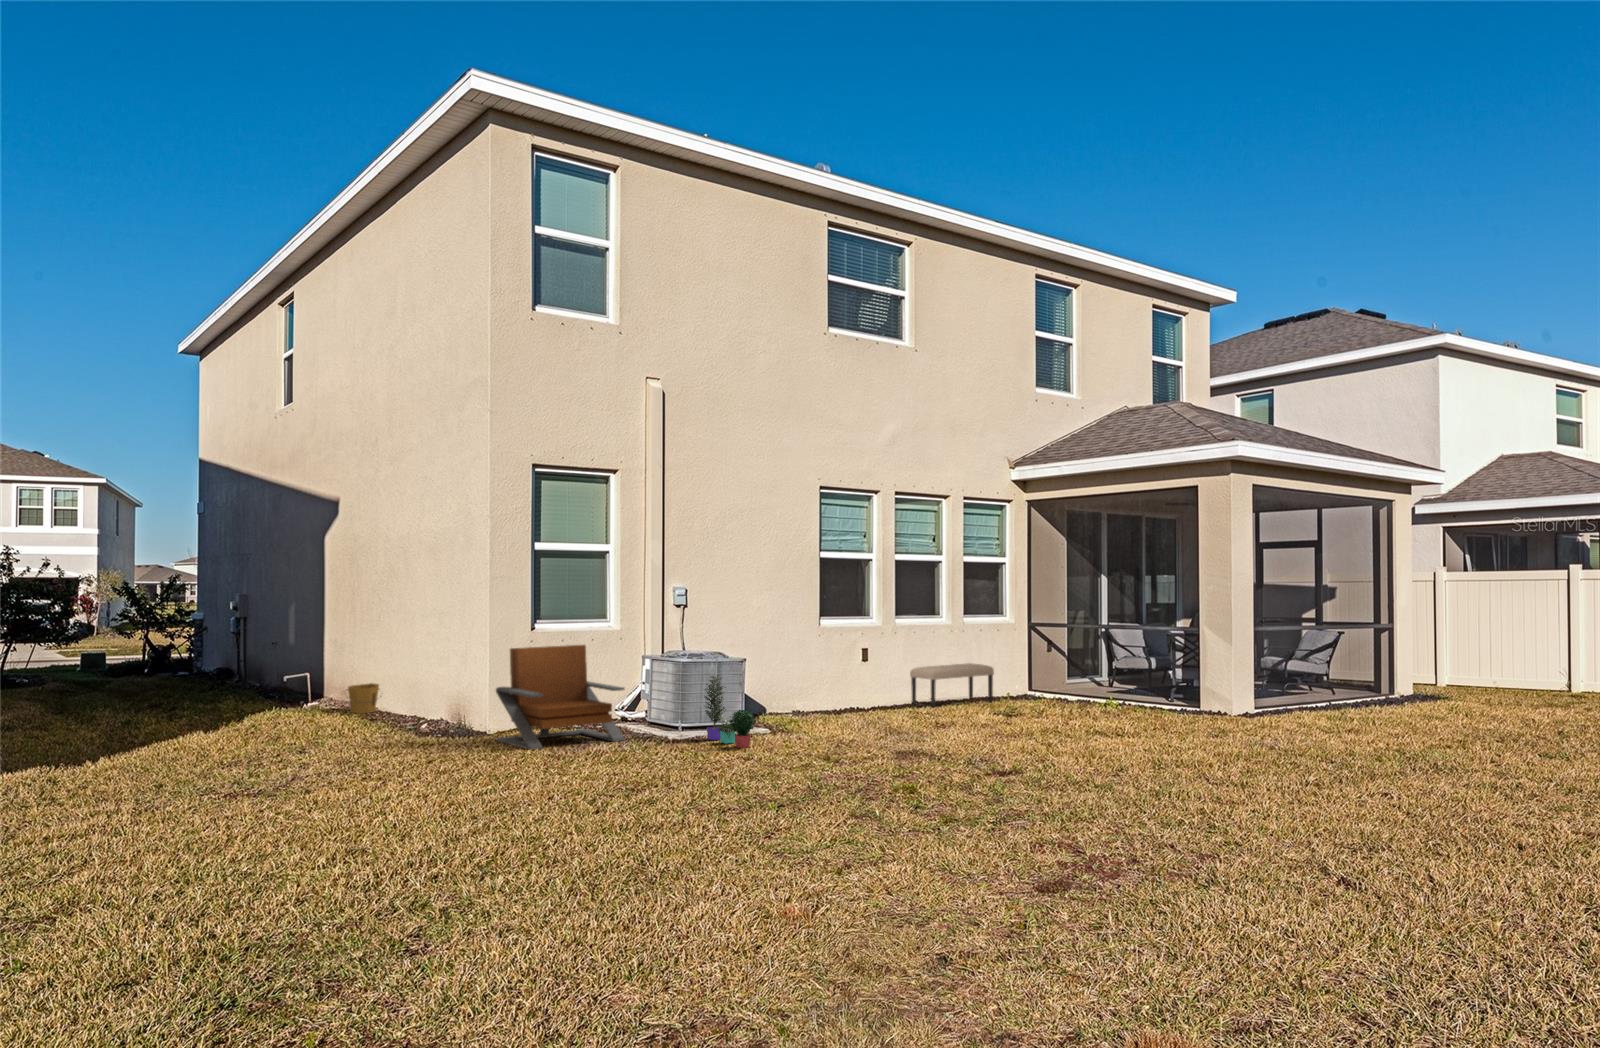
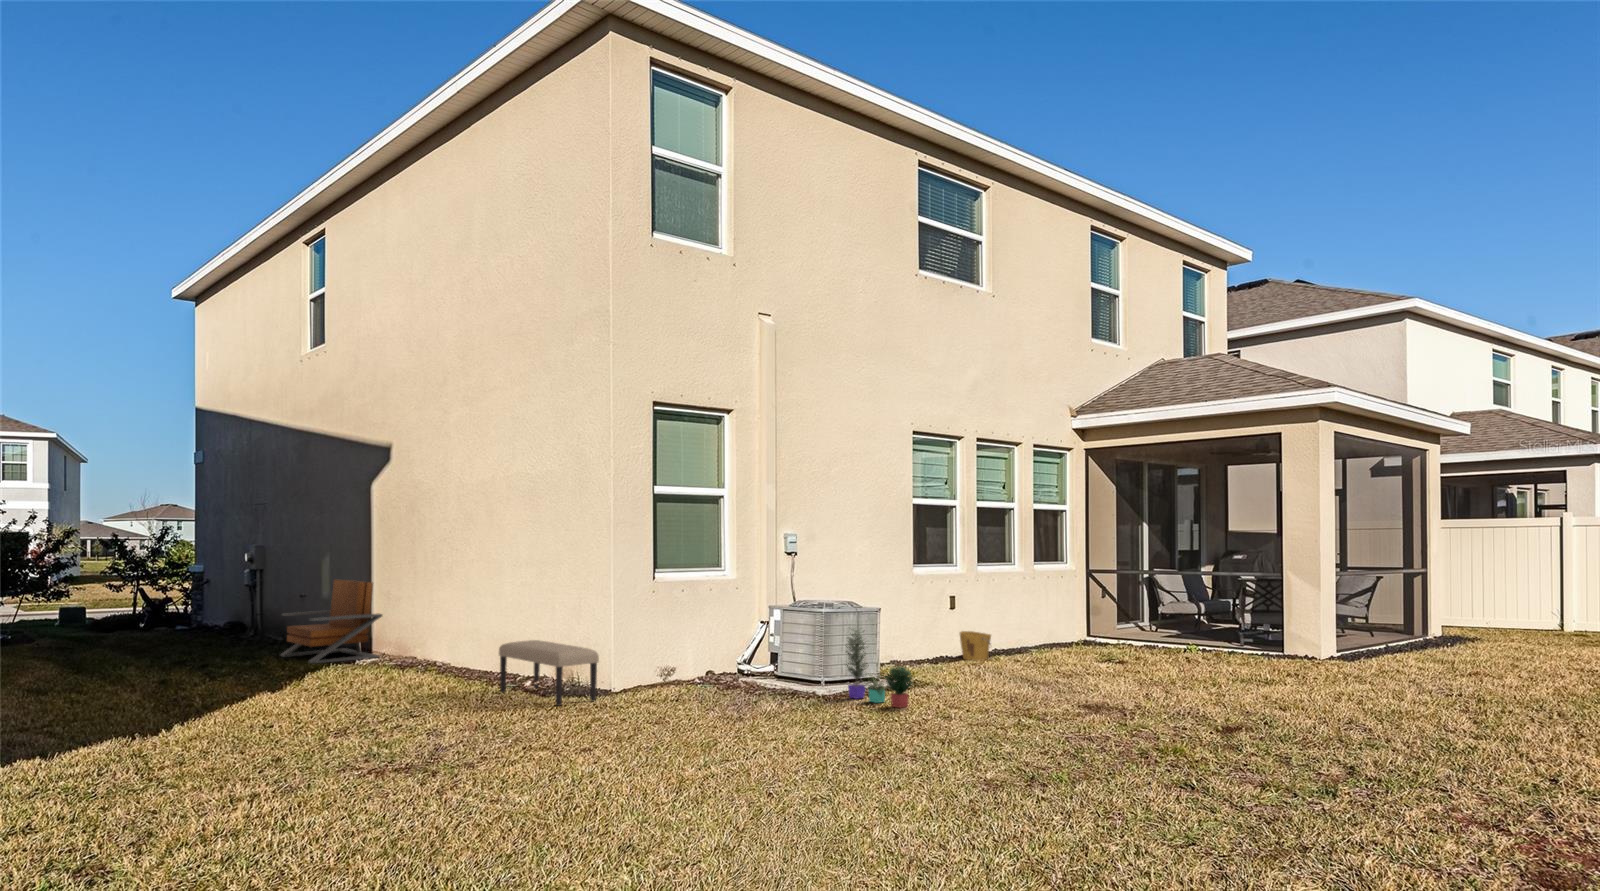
lounge chair: present [496,645,625,750] -> present [281,579,382,663]
bench: present [910,663,994,707] -> present [499,640,599,706]
bucket: present [347,683,379,713] -> present [960,631,991,661]

